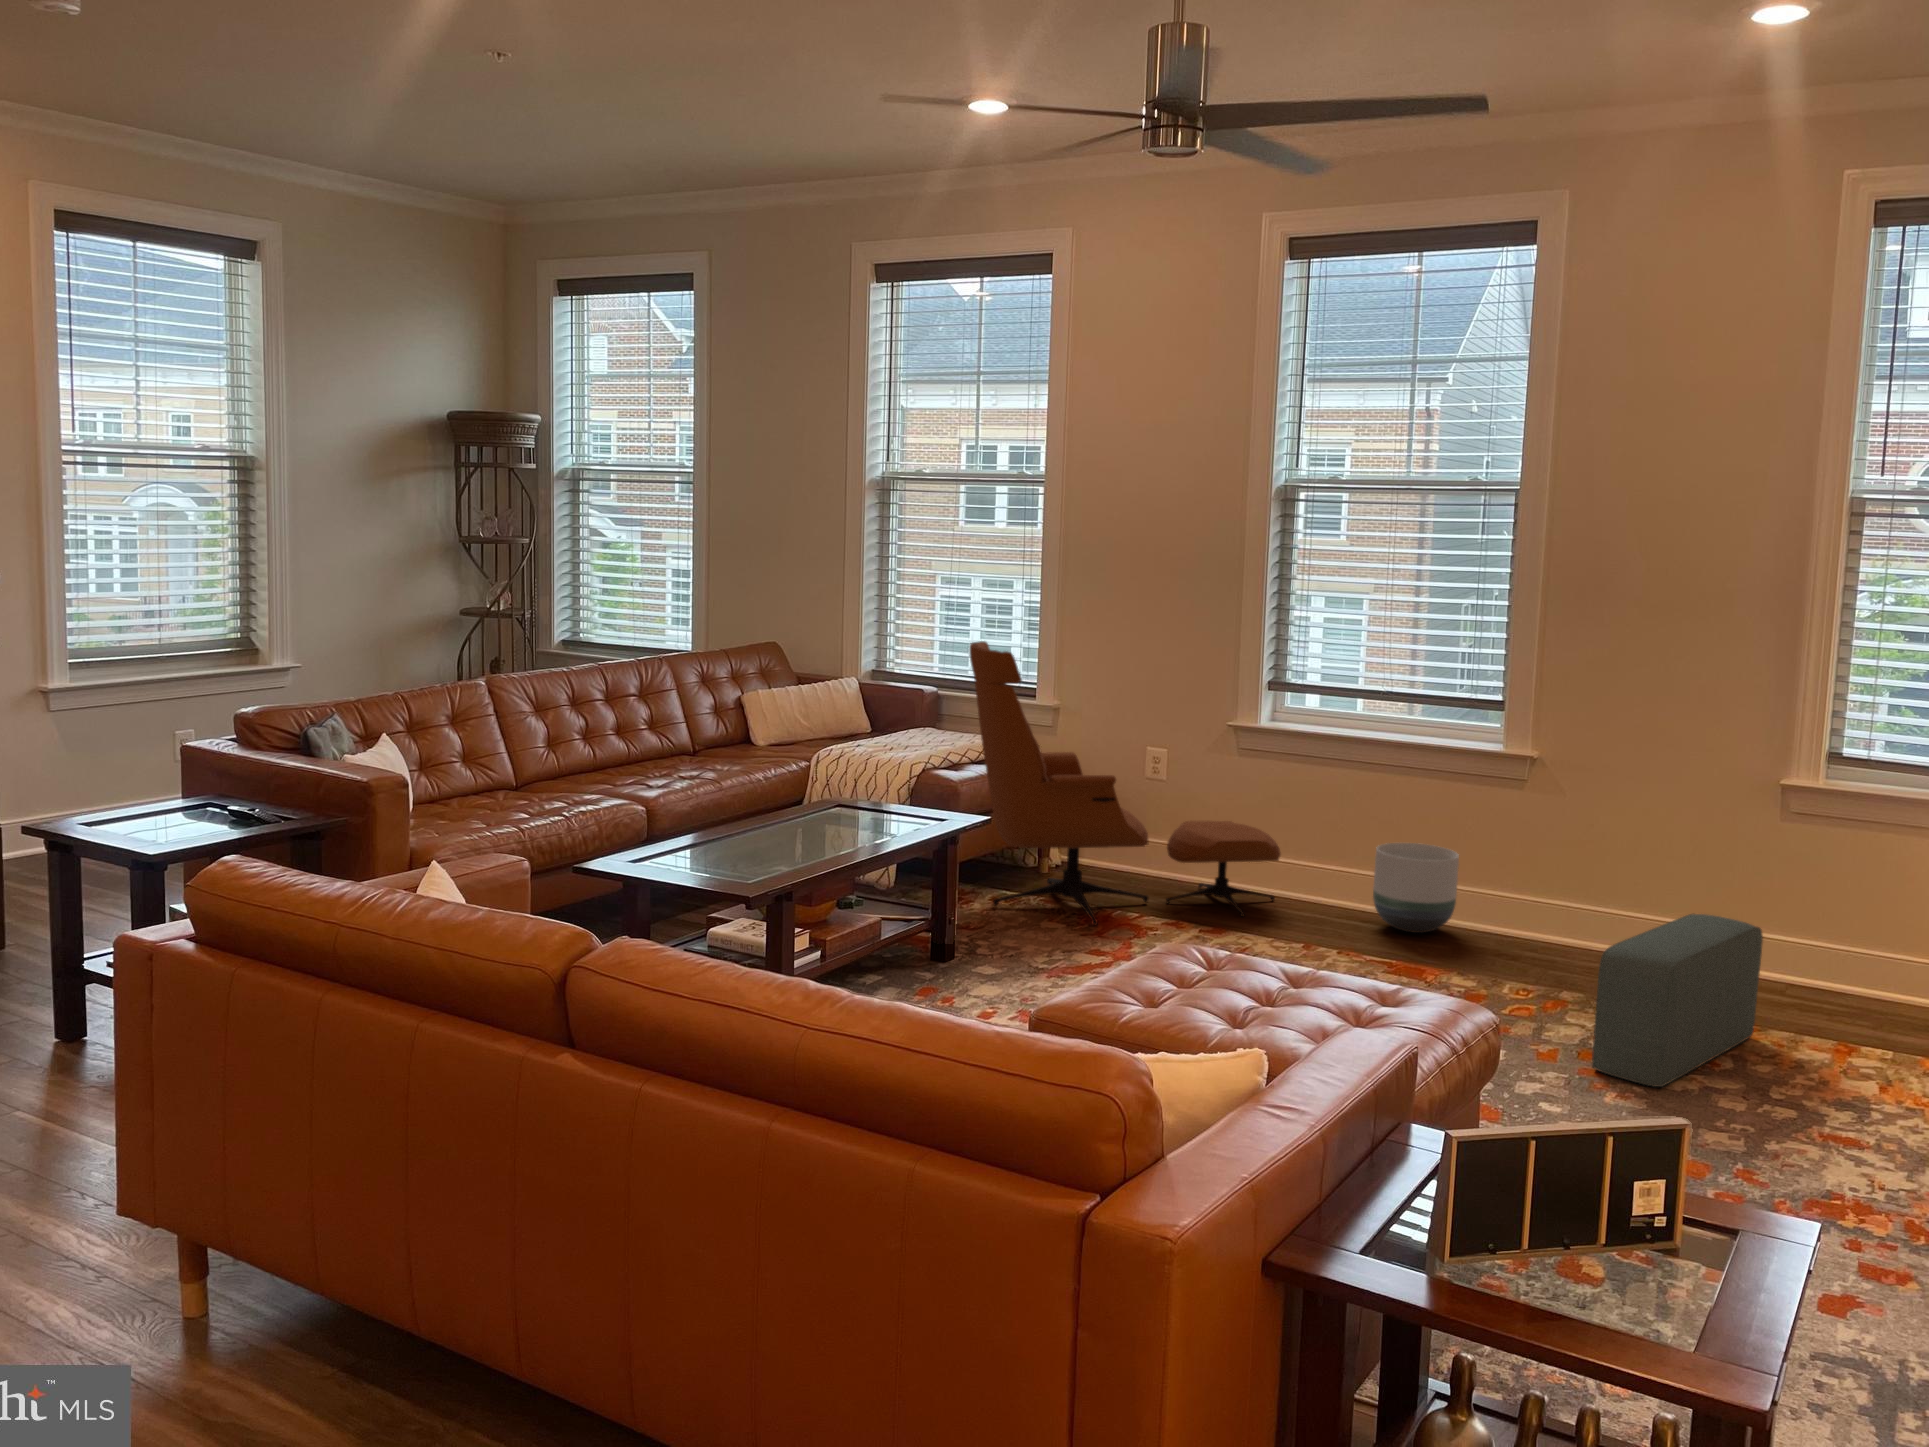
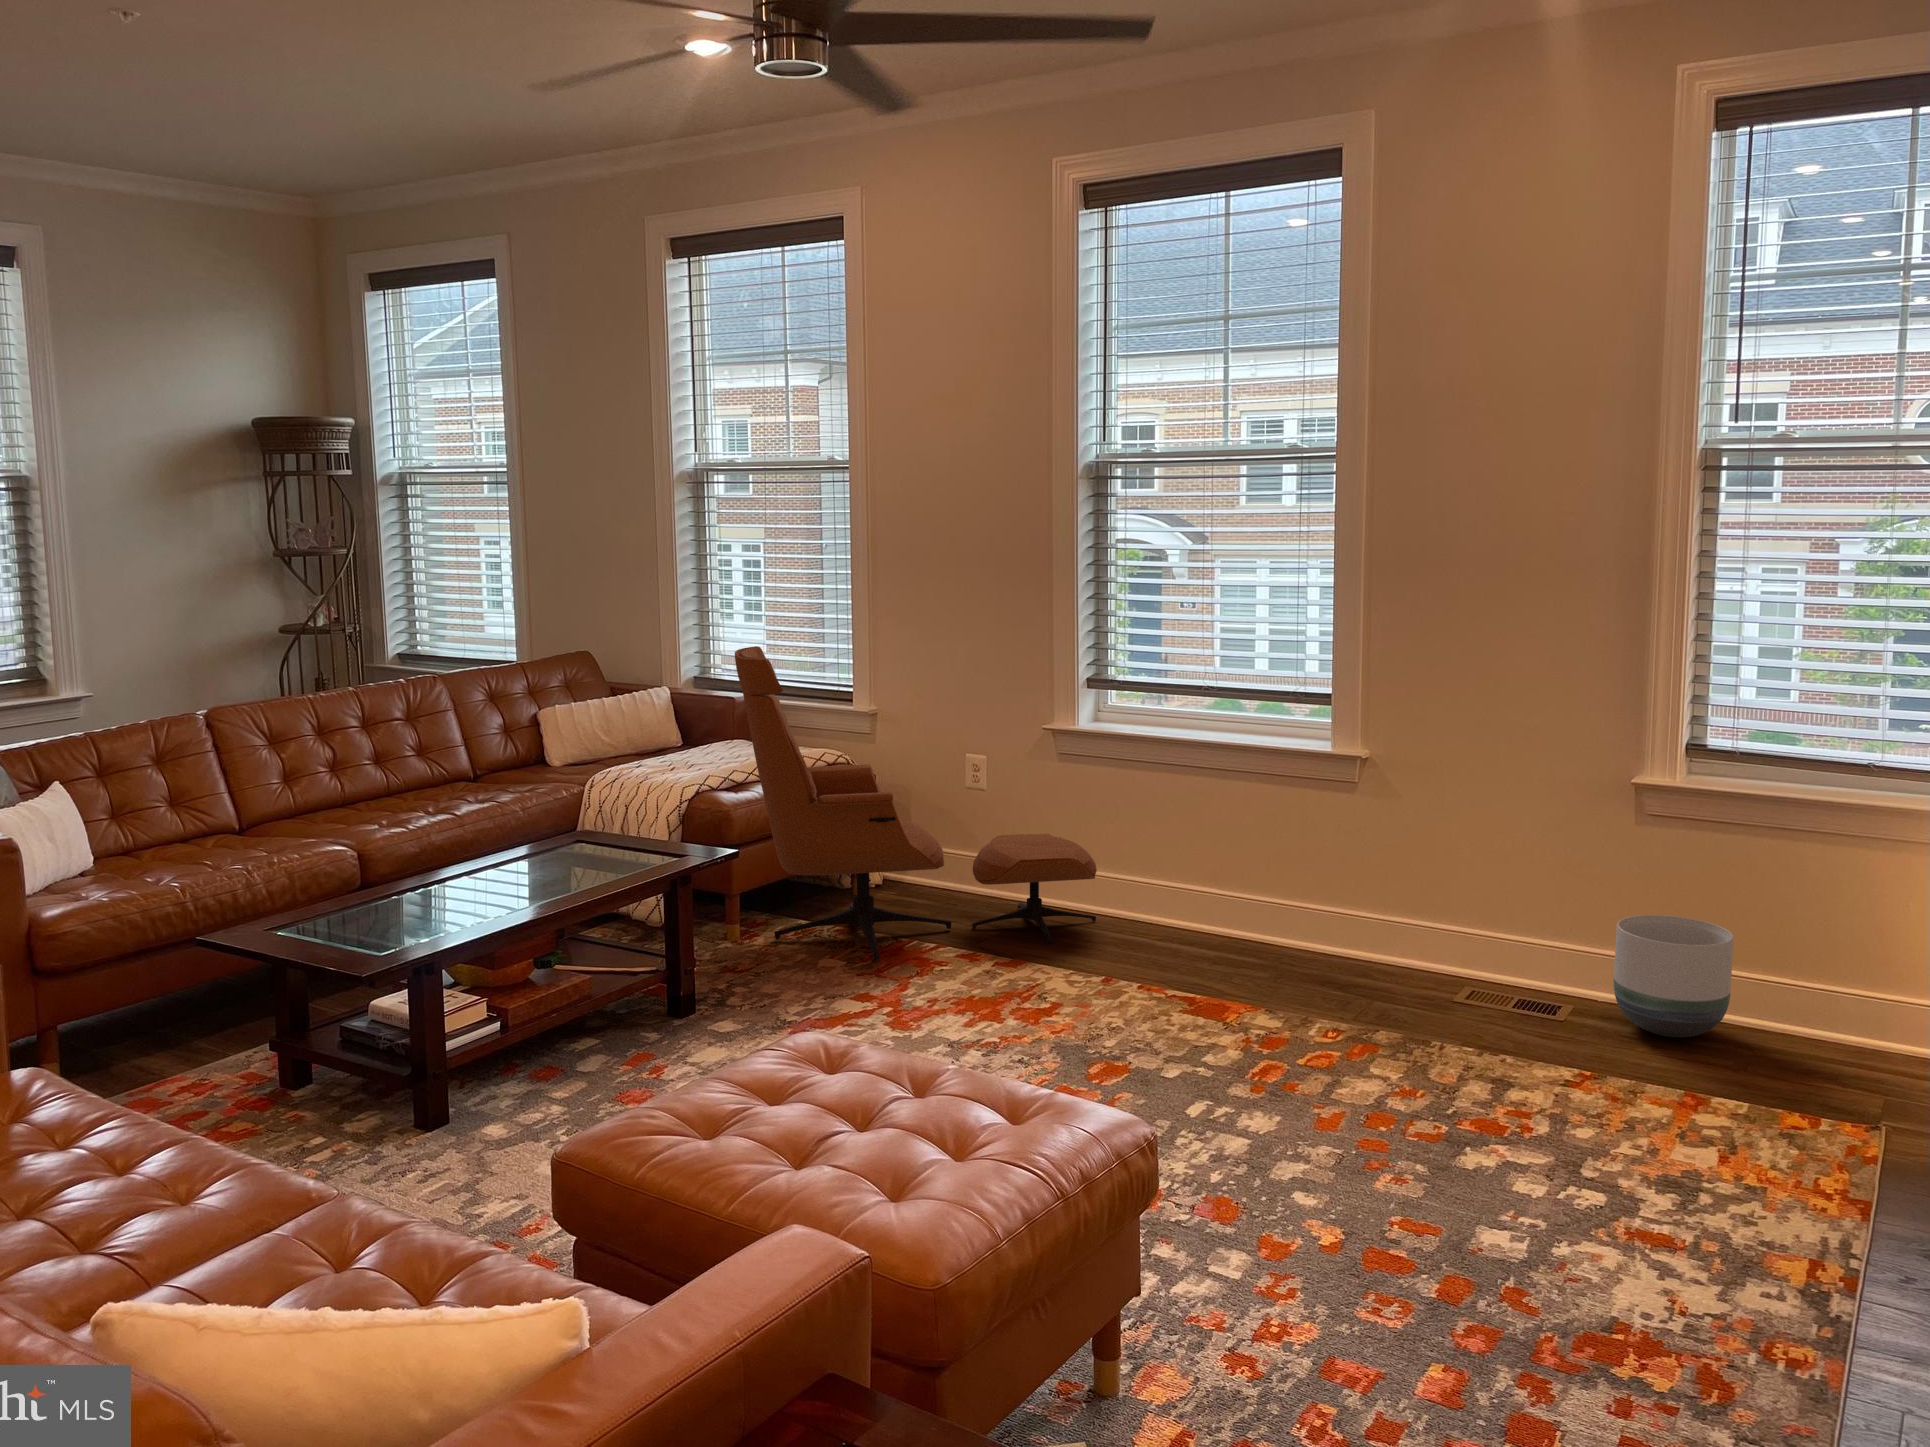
planter: present [1373,843,1459,933] -> present [1614,915,1733,1037]
pouf: present [1592,914,1763,1087] -> none [1373,943,1590,1164]

